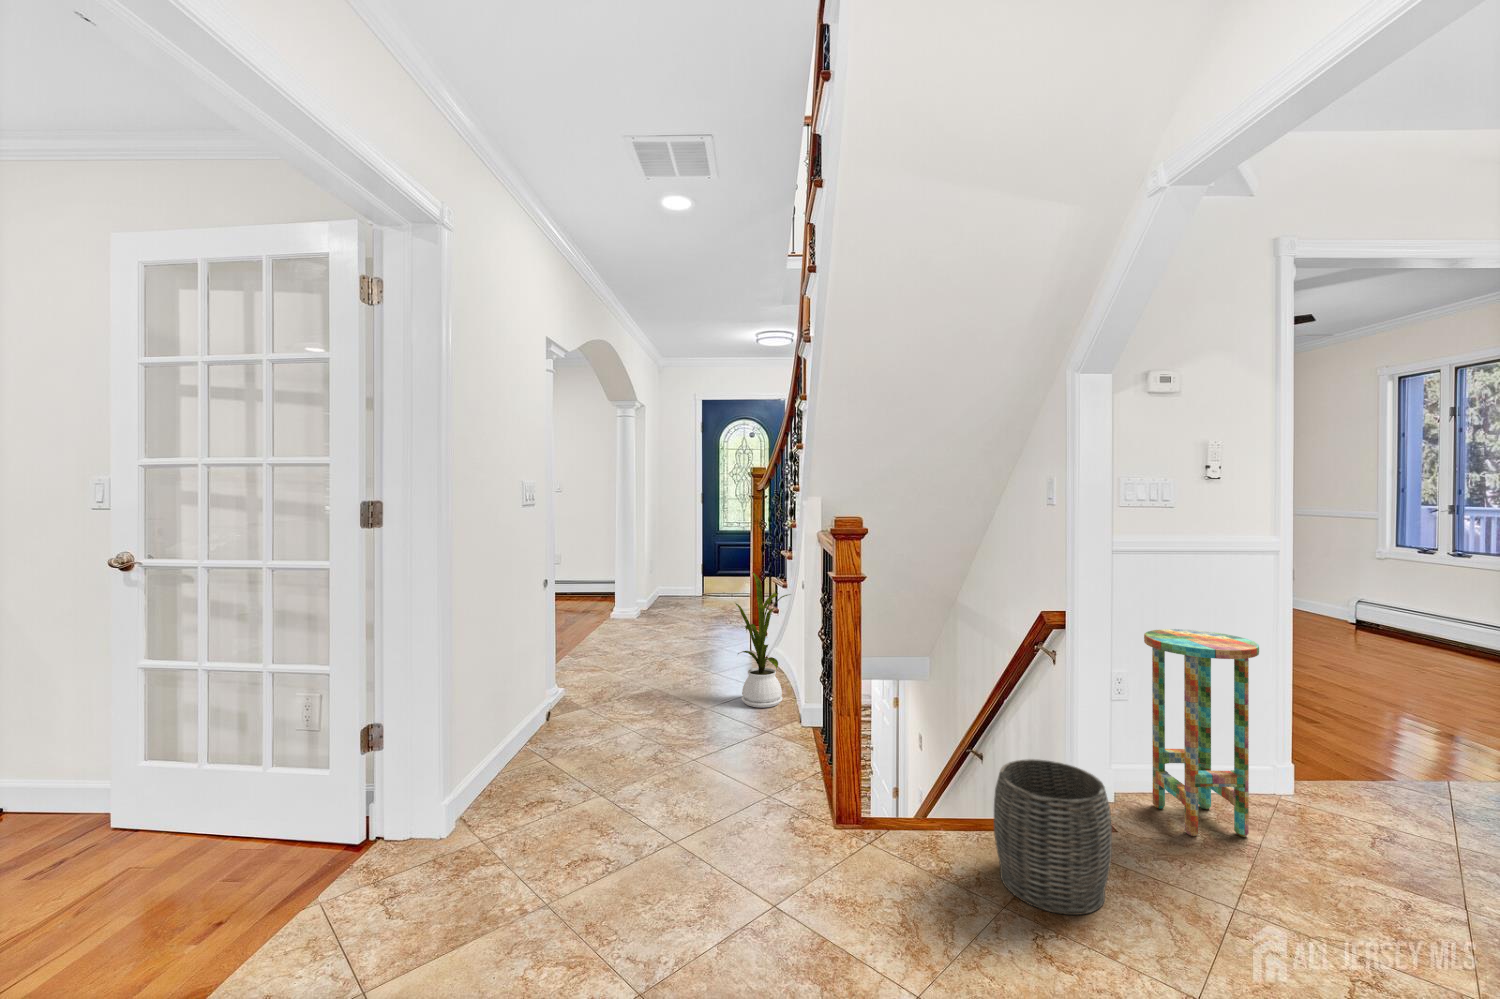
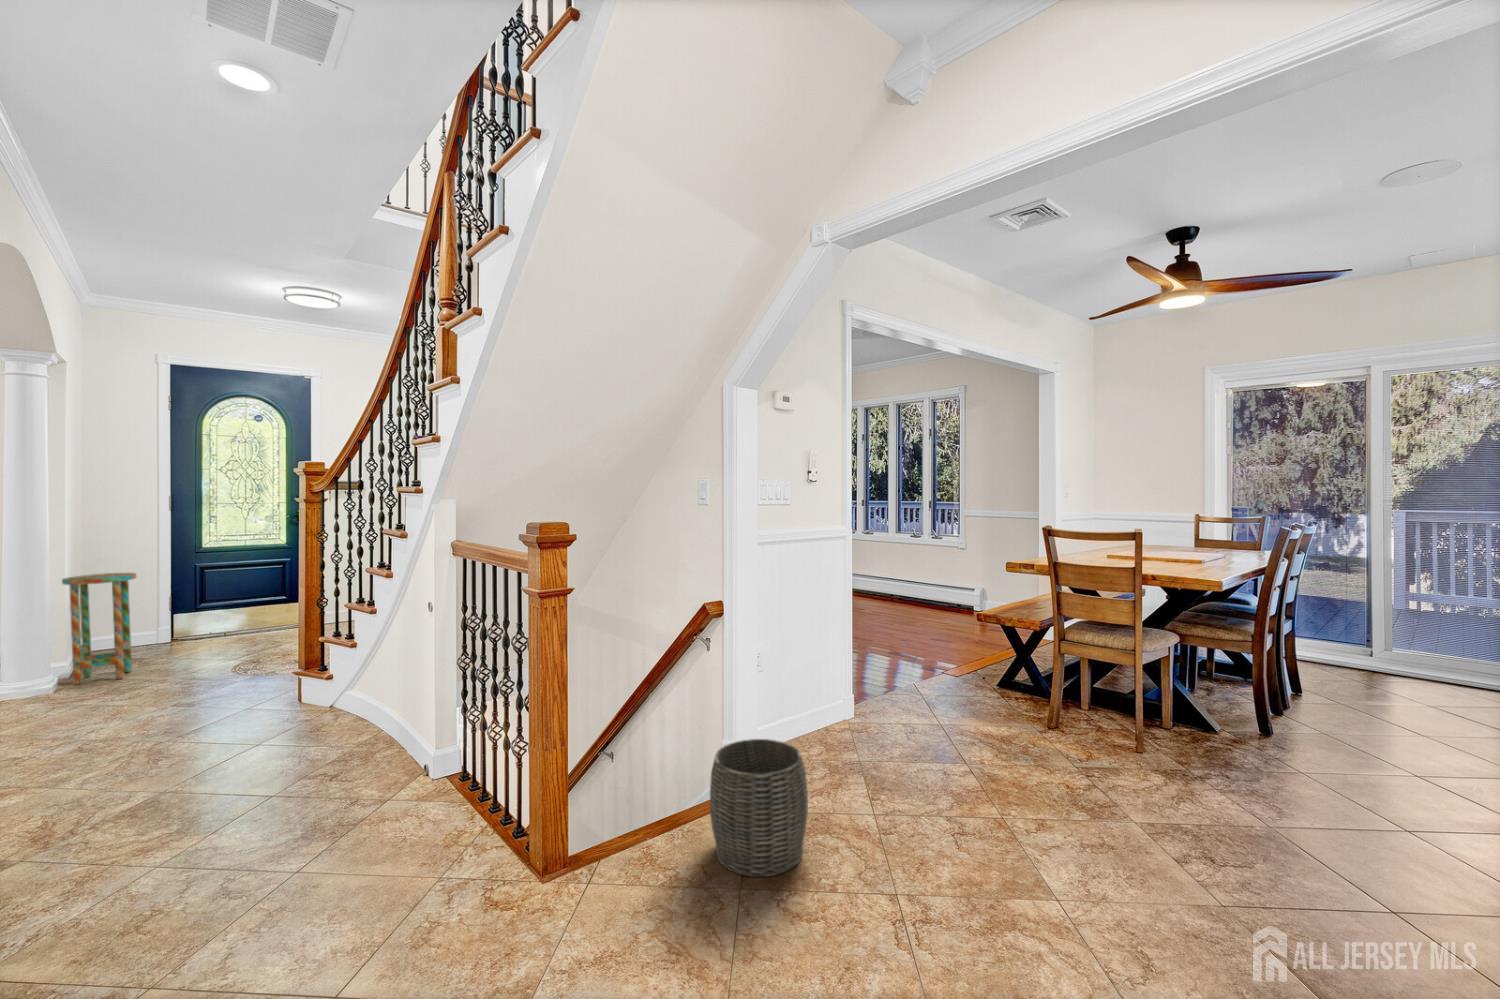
house plant: present [736,573,790,708] -> none [313,599,399,774]
side table: present [1144,629,1259,837] -> present [62,573,136,684]

